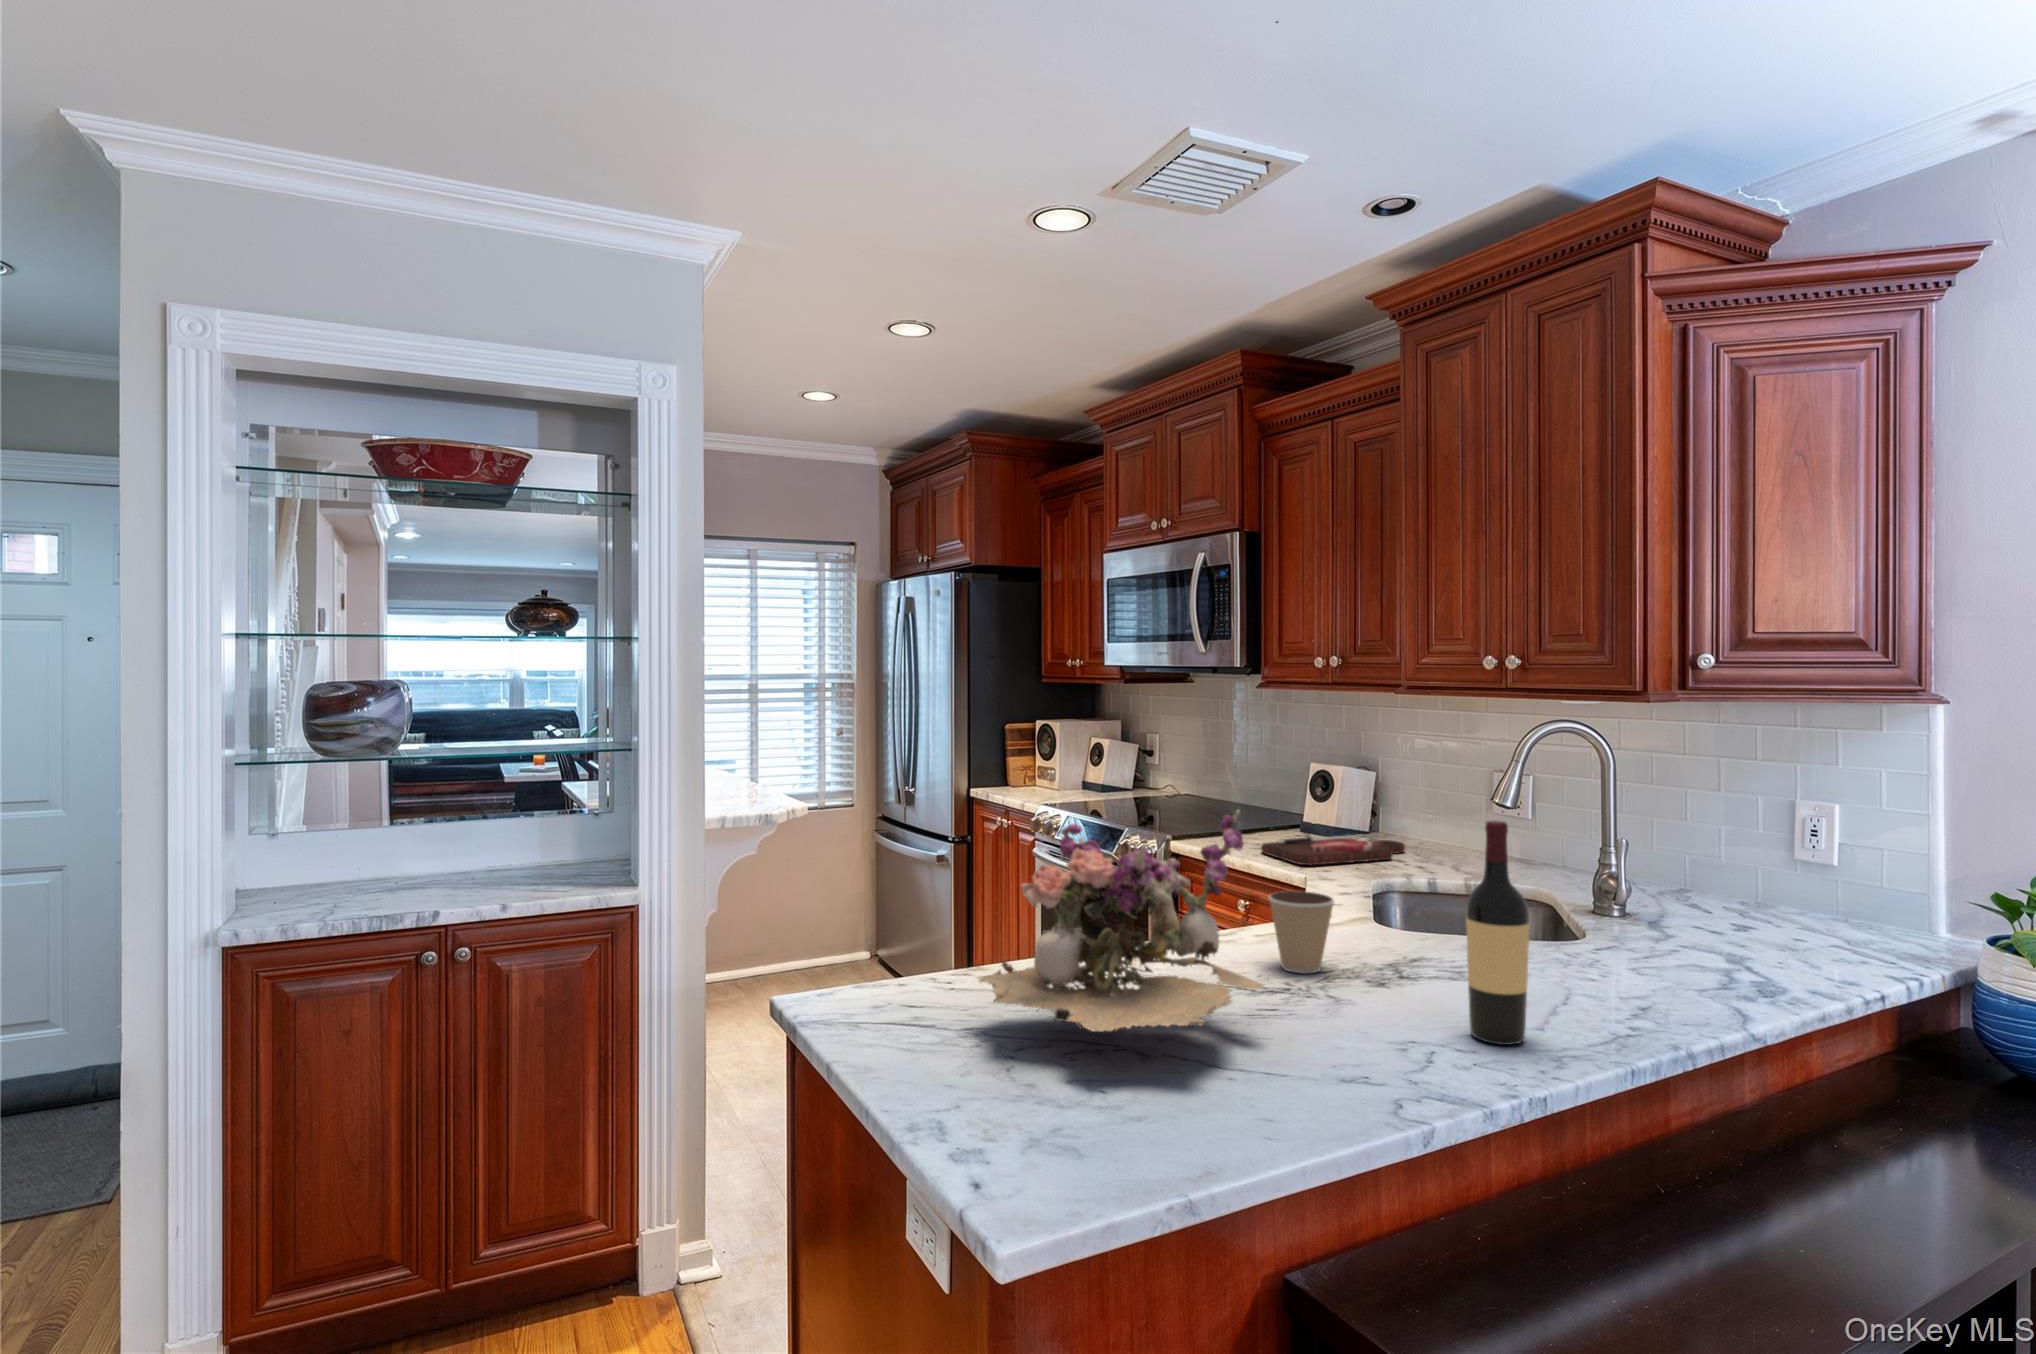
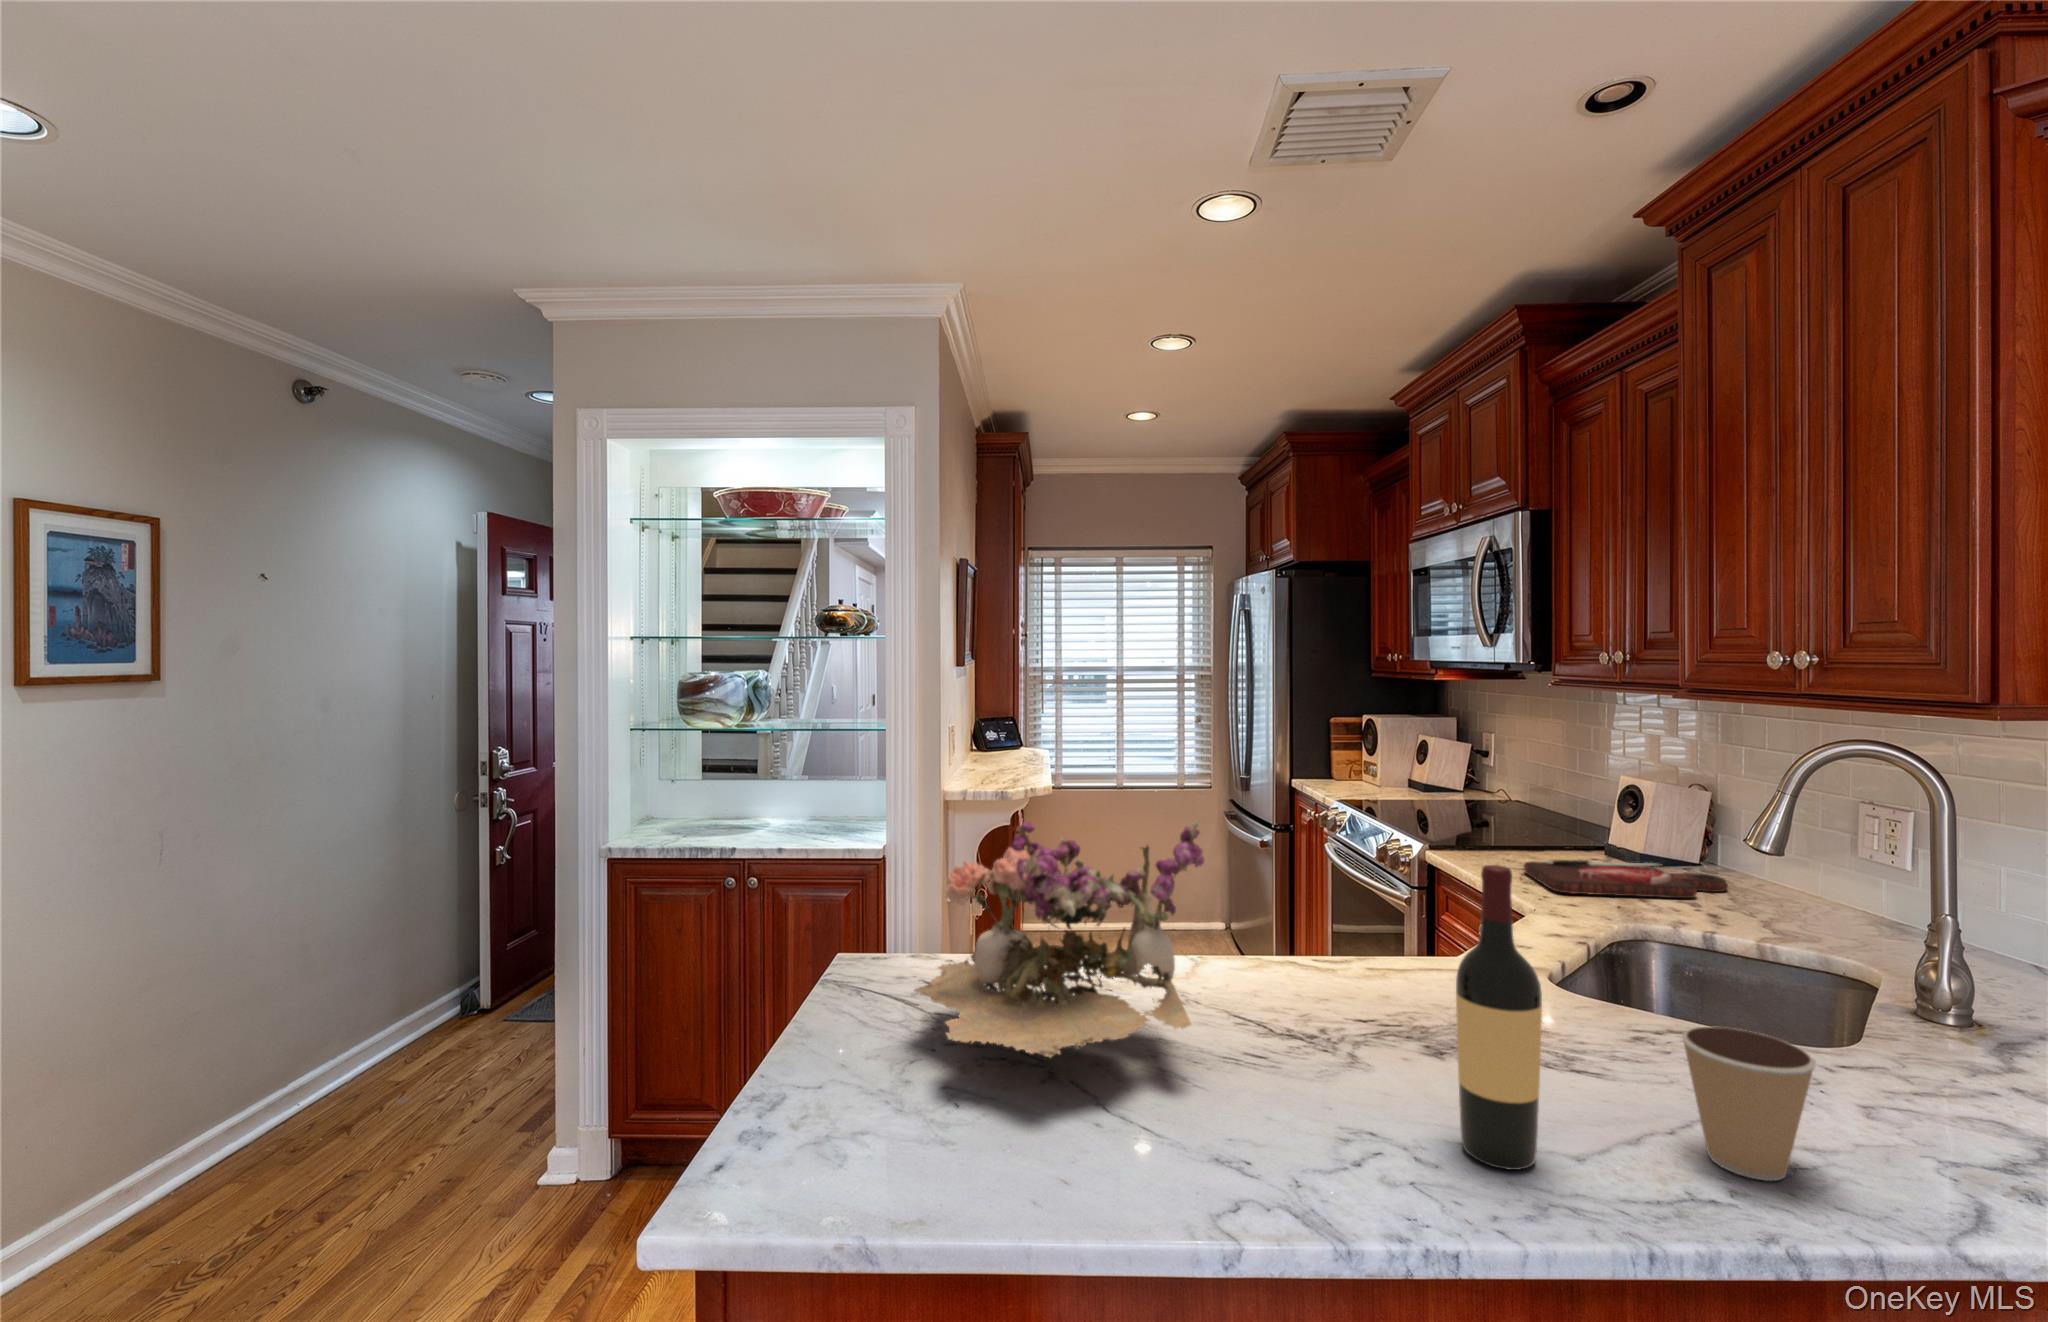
coffee cup: present [1269,891,1334,973] -> present [1682,1027,1816,1181]

